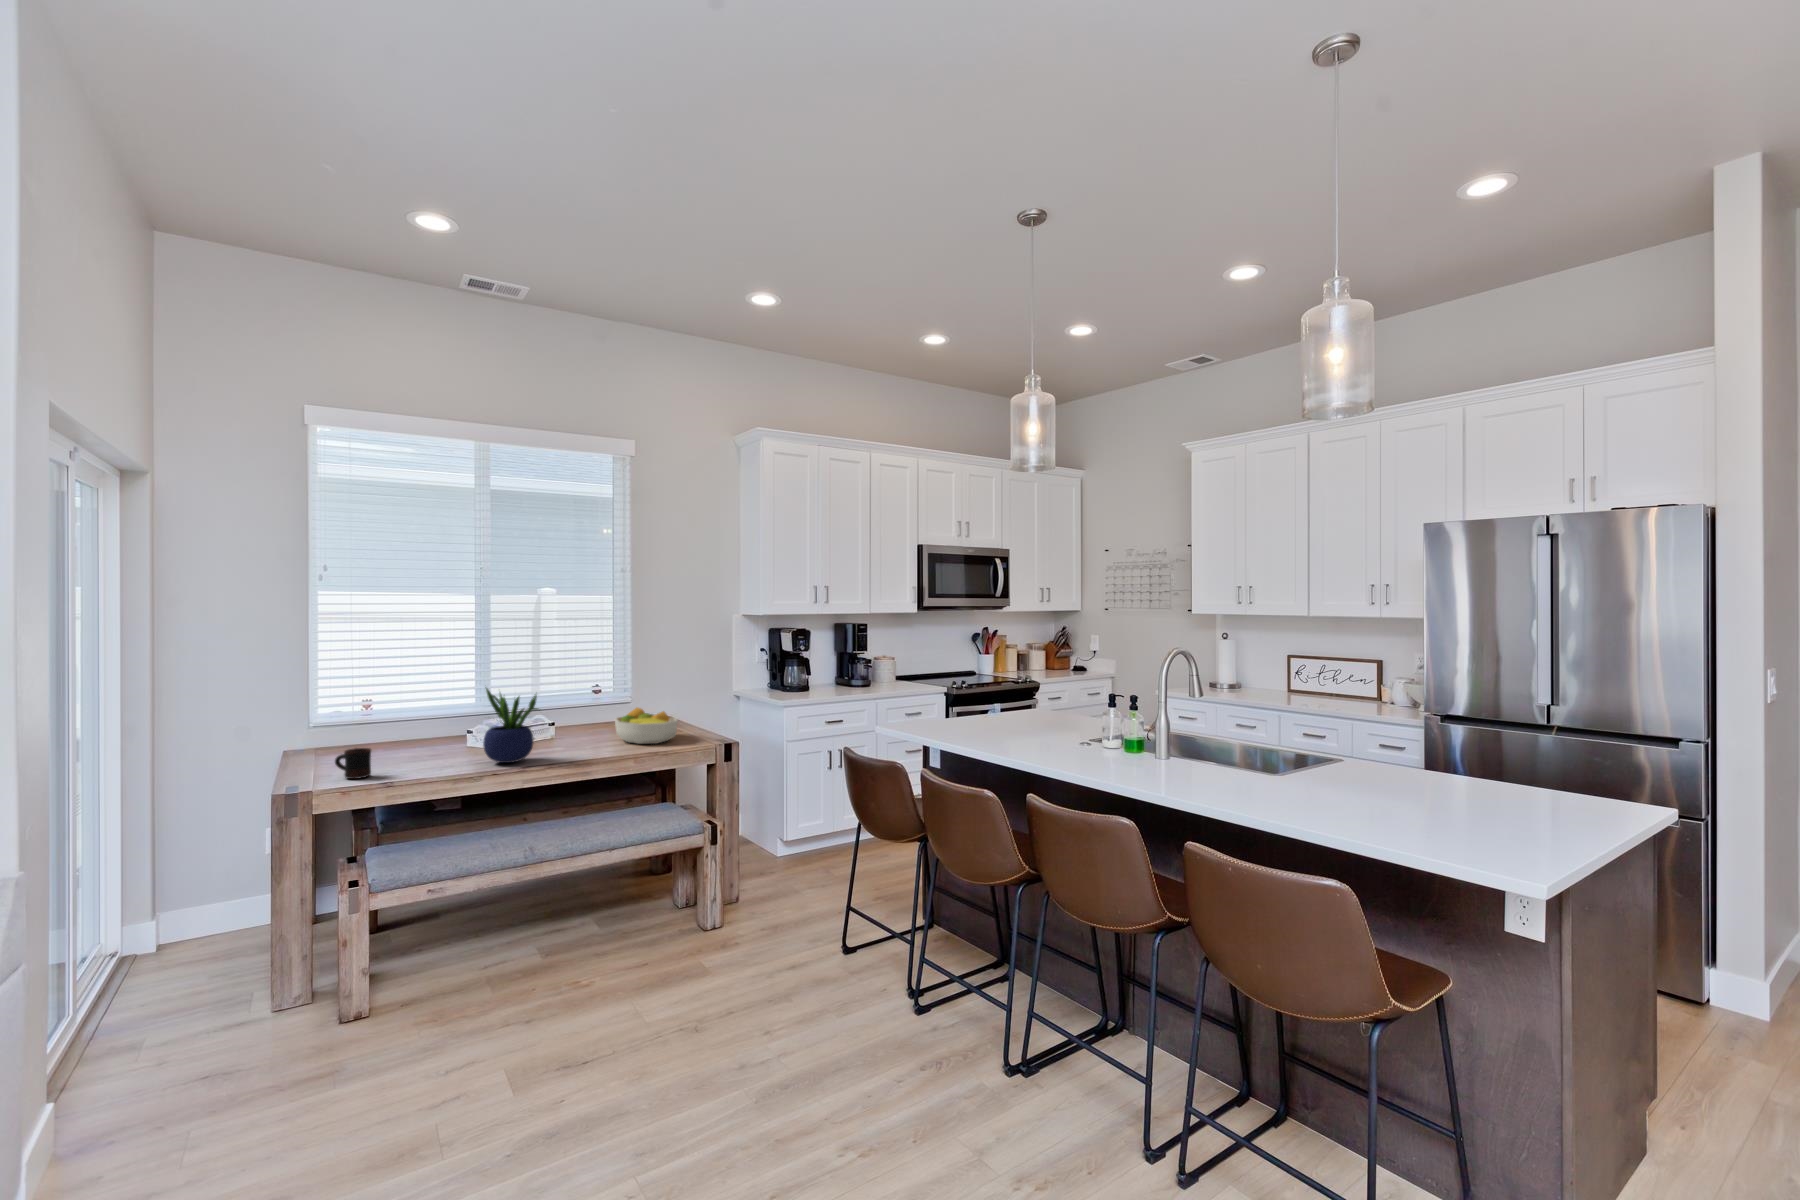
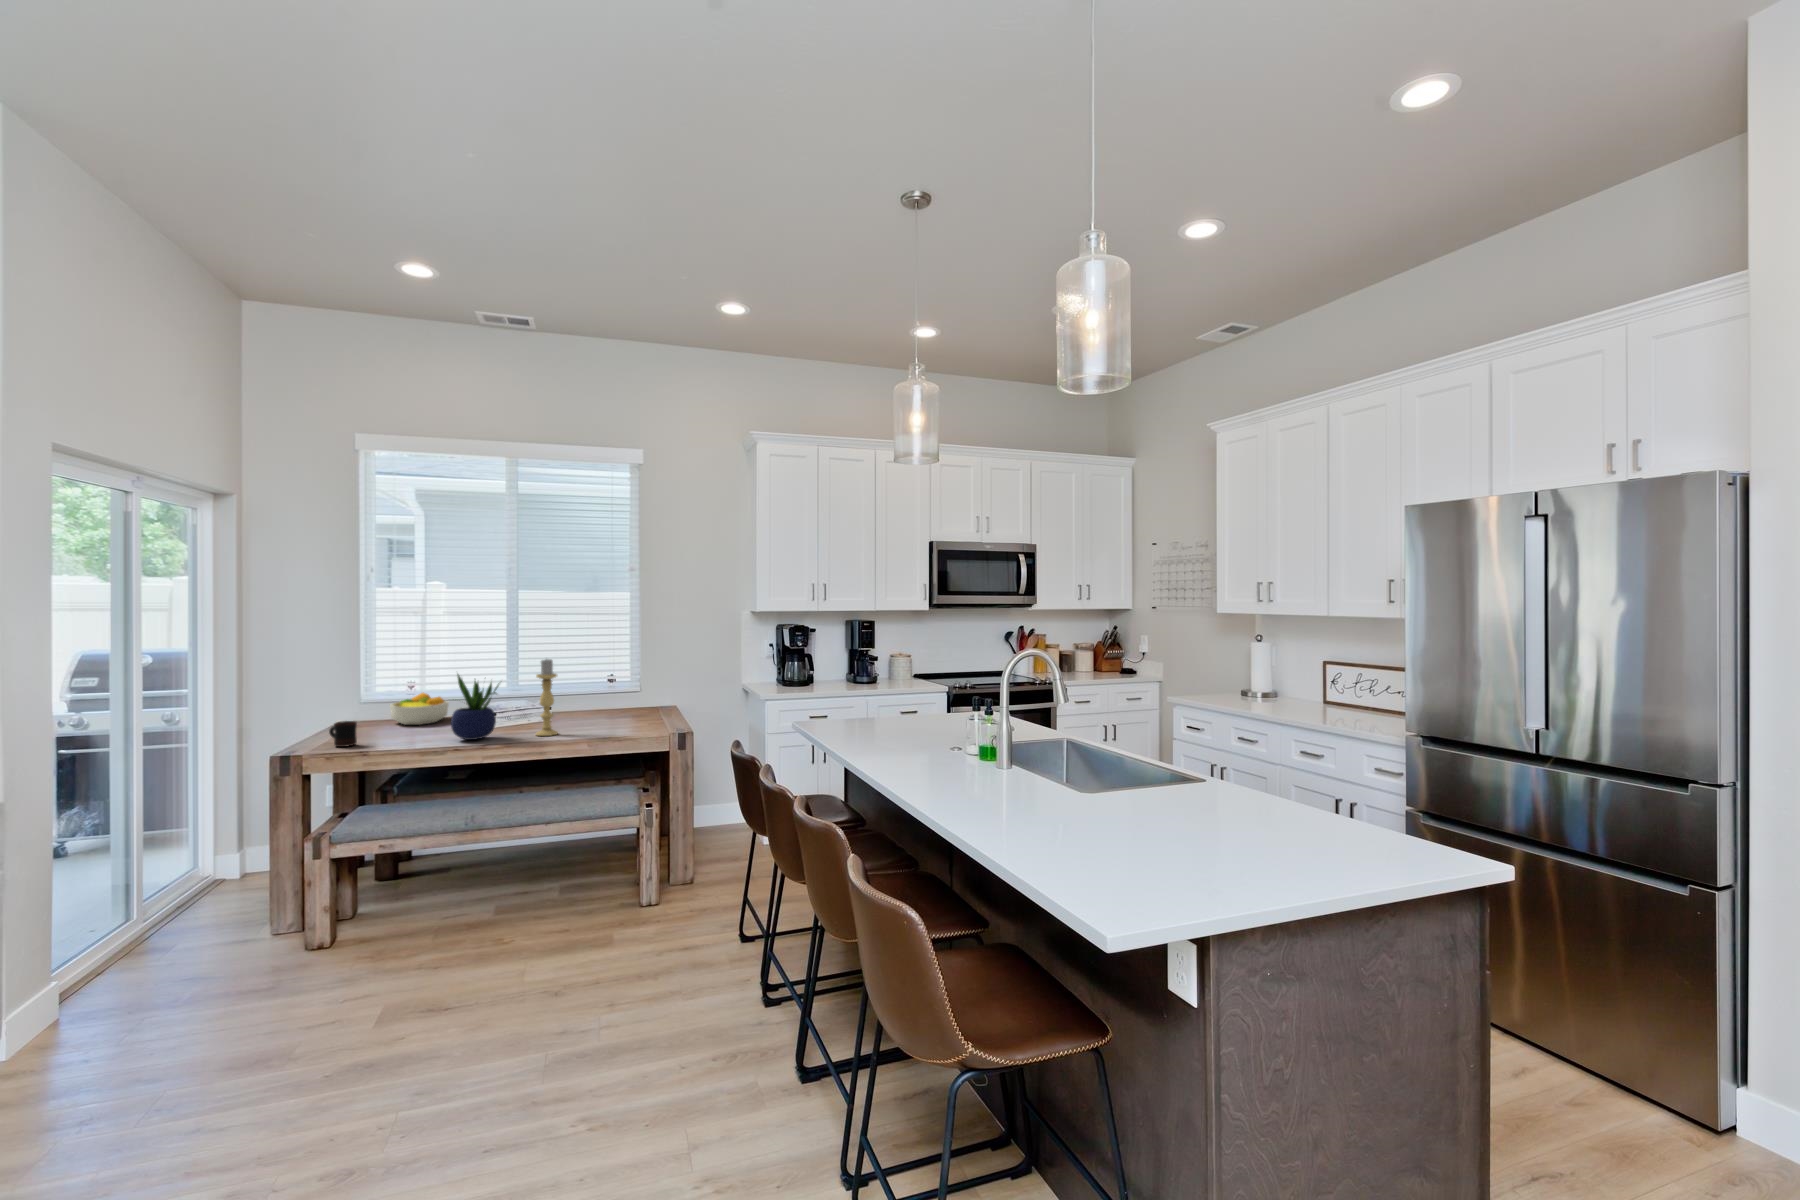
candle holder: none [574,668,598,755] -> present [536,659,558,736]
fruit bowl: present [615,708,678,744] -> present [390,692,449,725]

